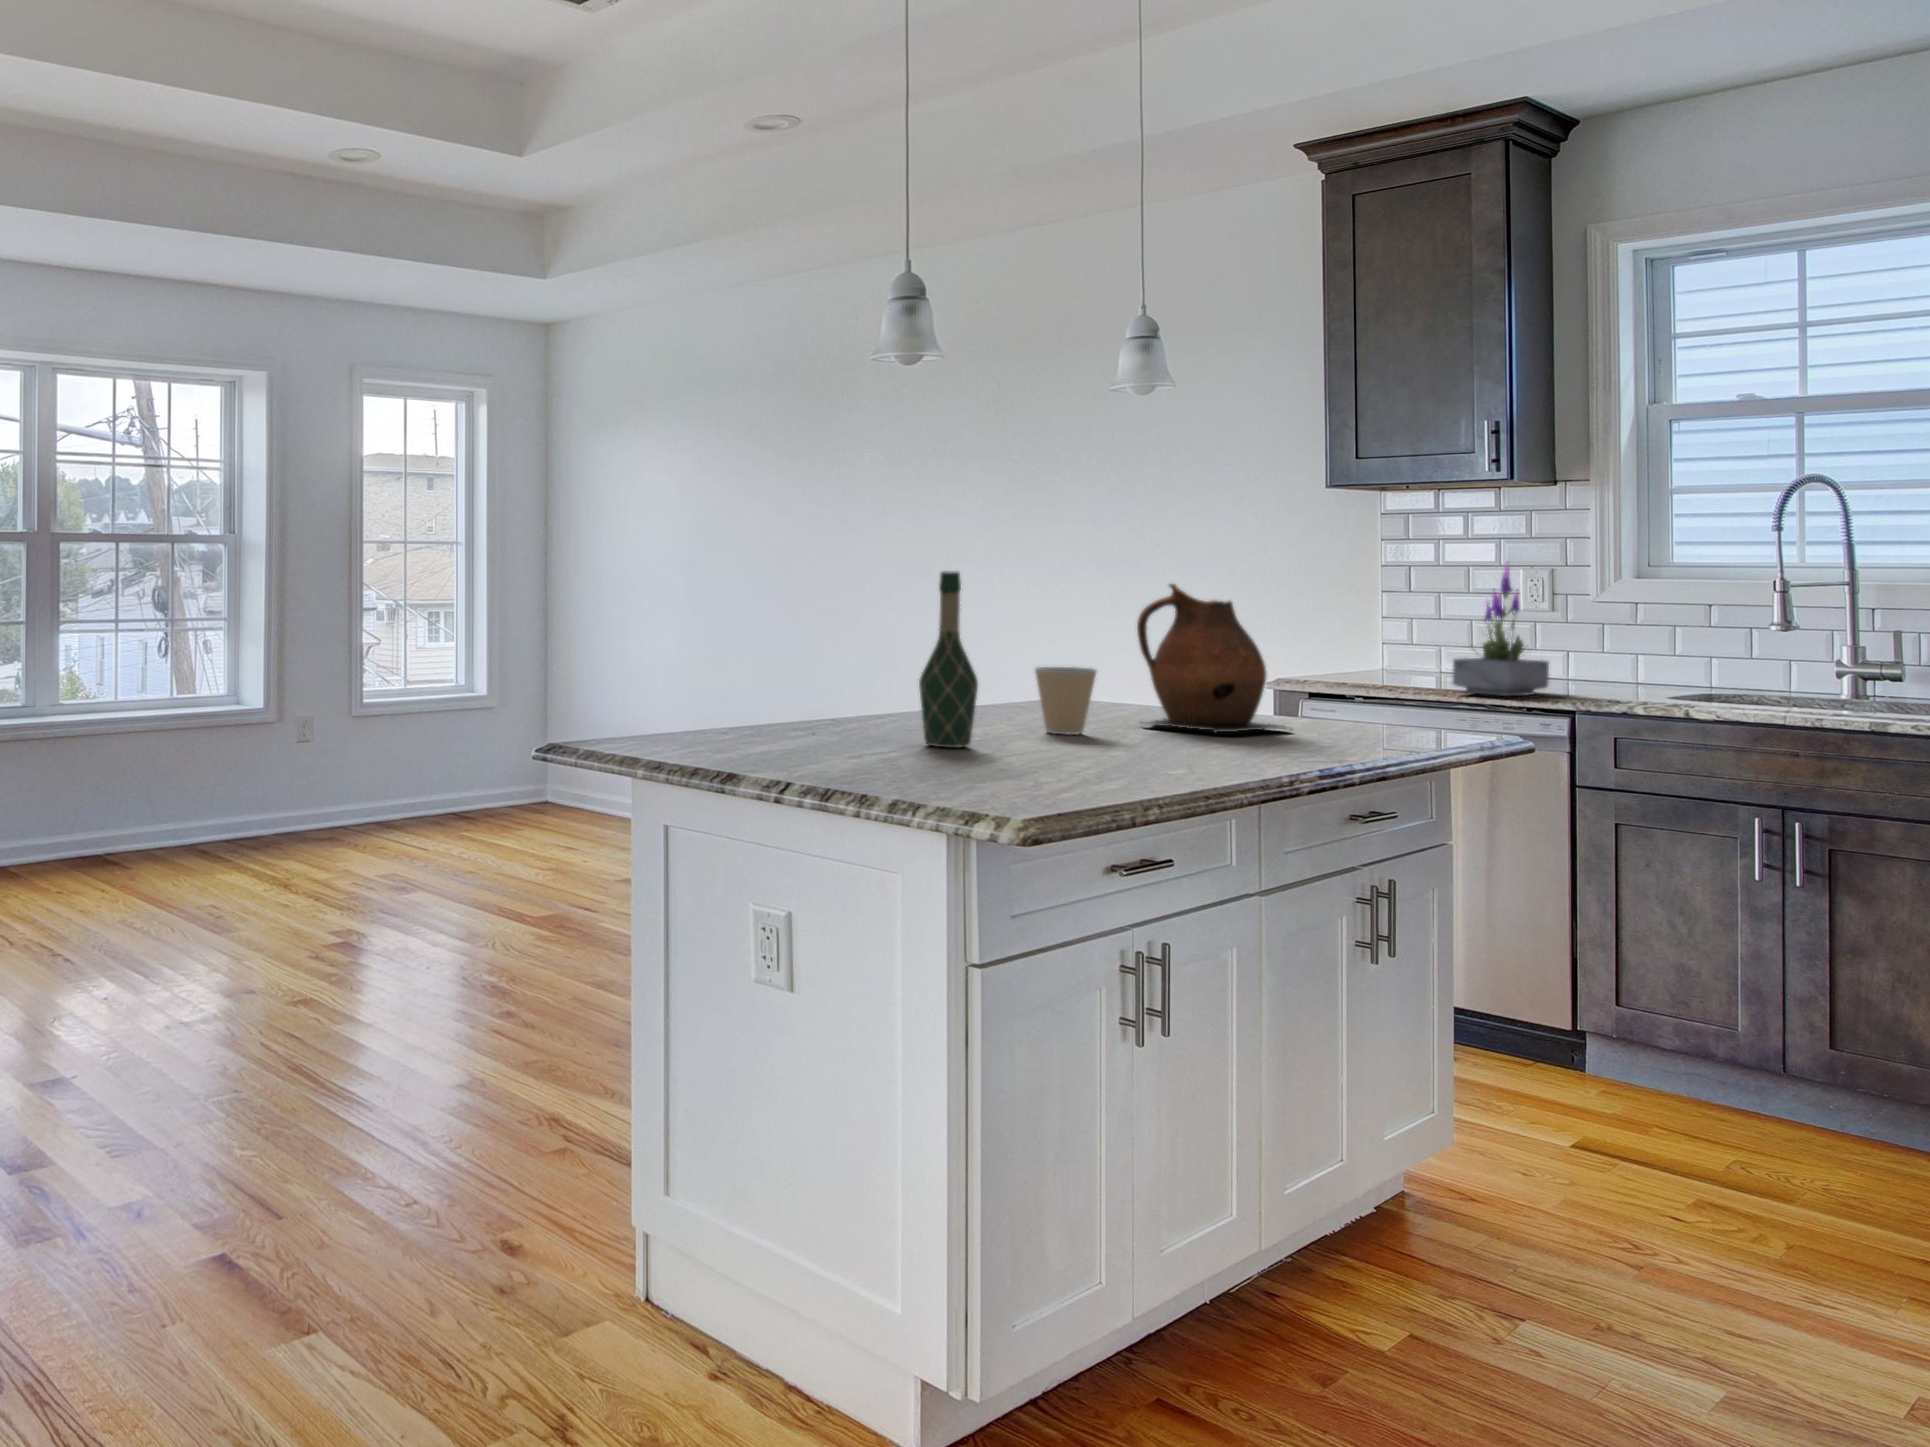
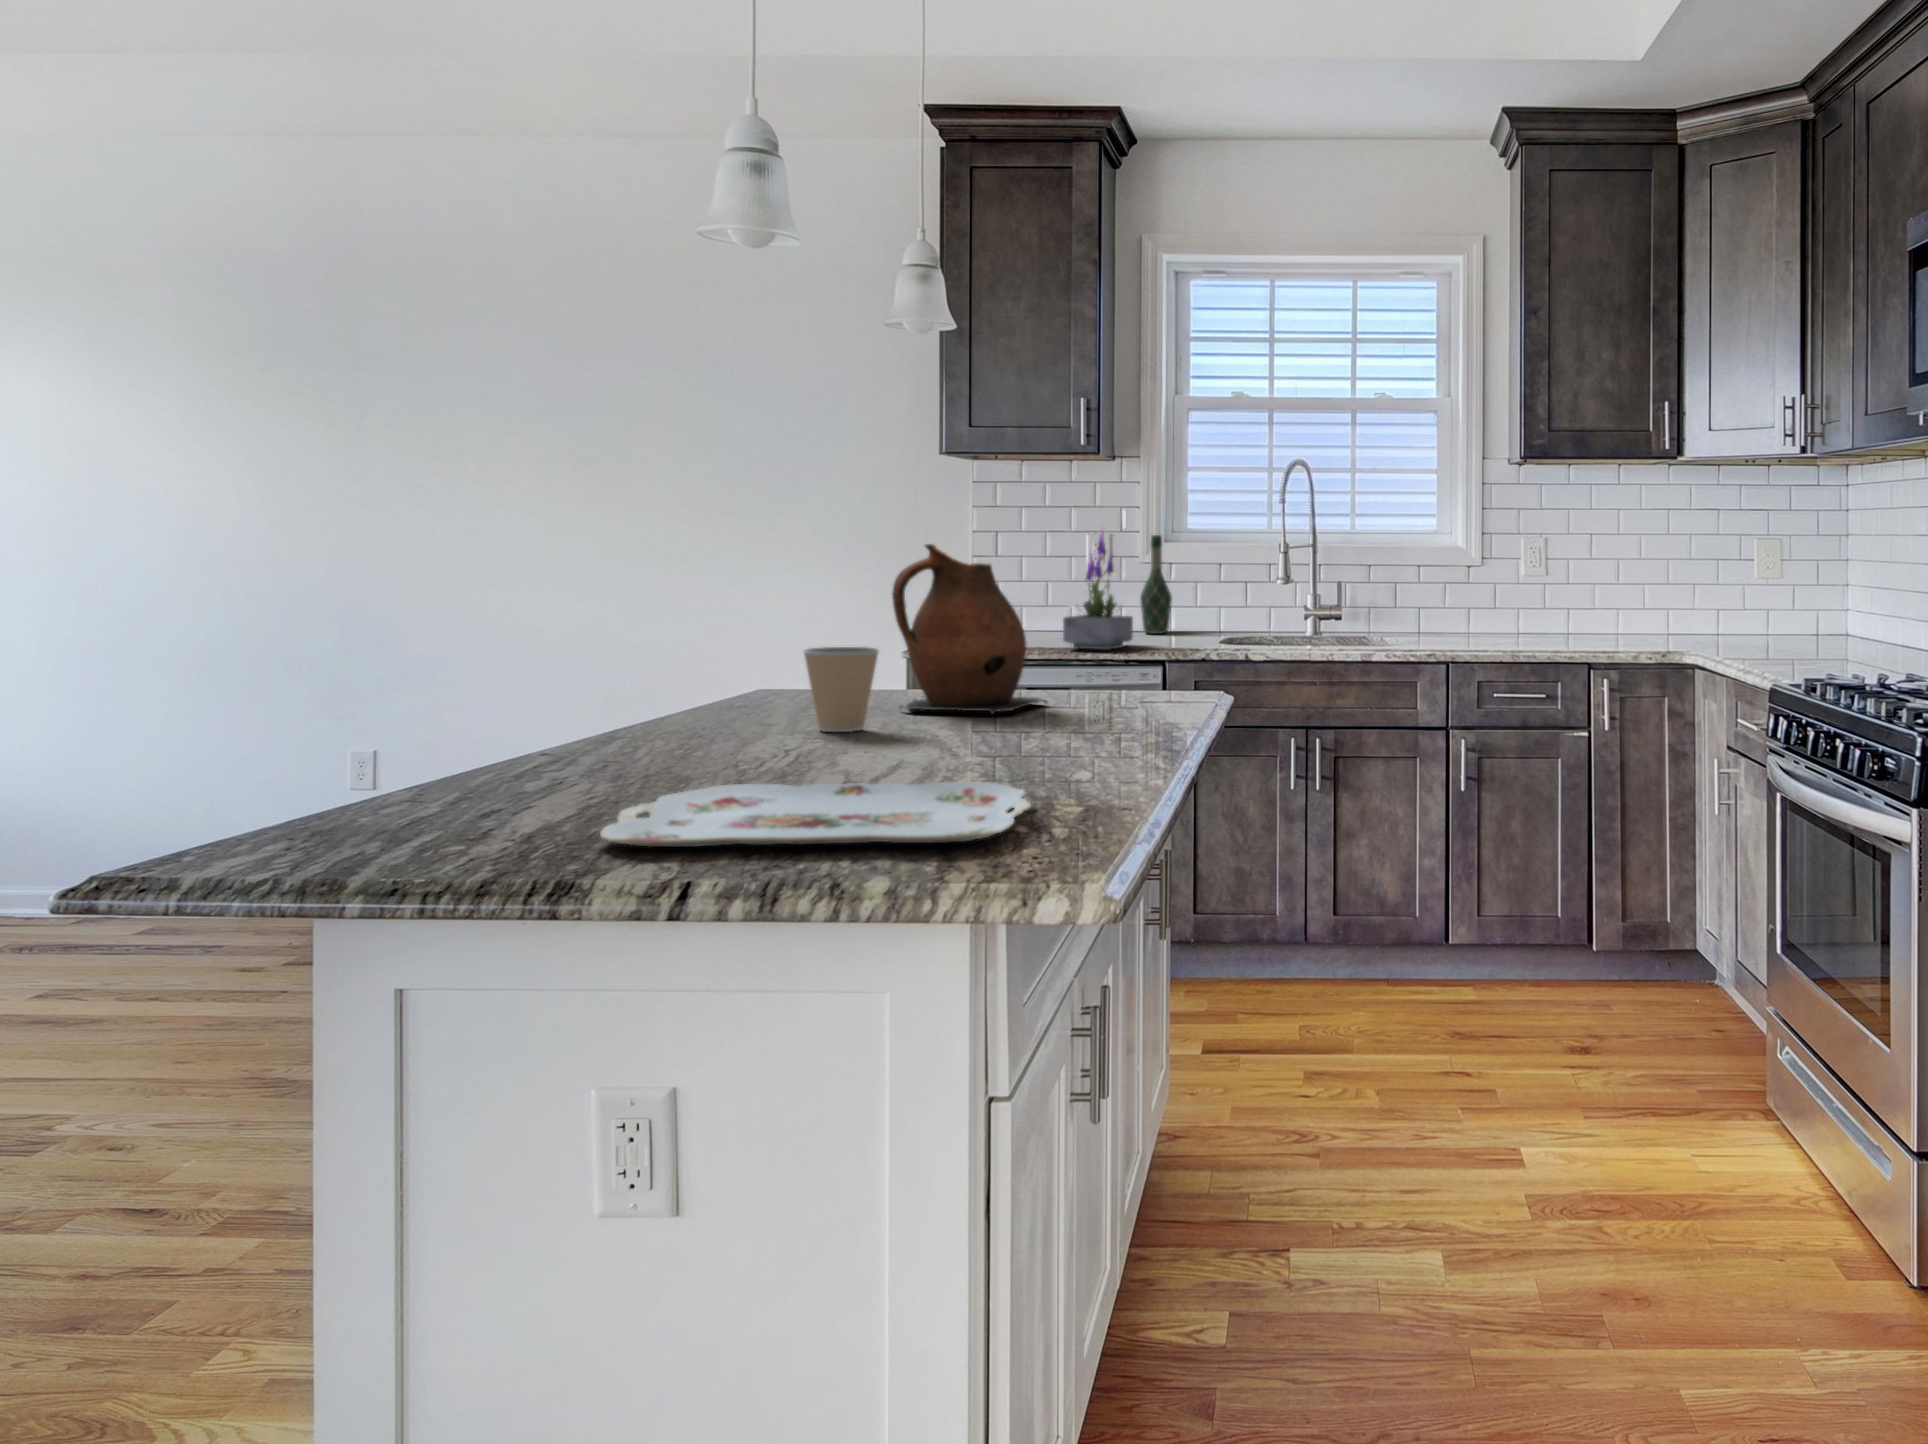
wine bottle: present [919,571,978,748] -> present [1140,535,1172,634]
serving tray: none [799,751,1108,795] -> present [600,782,1031,847]

